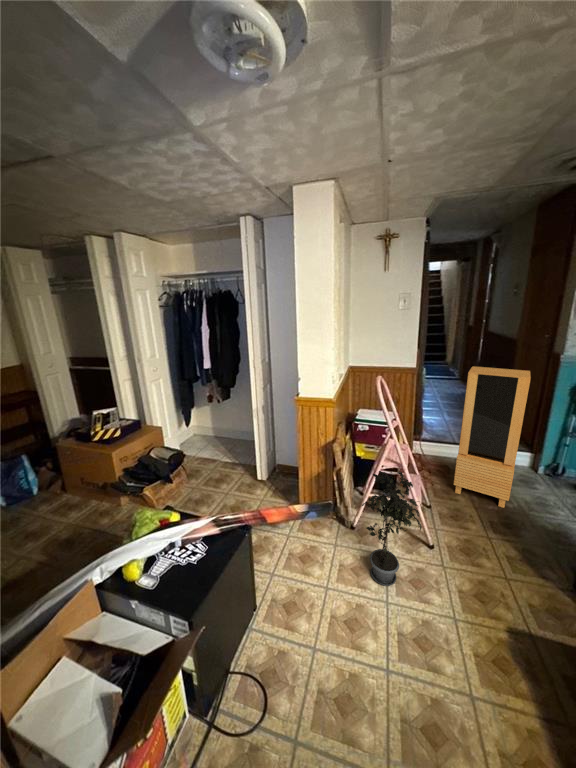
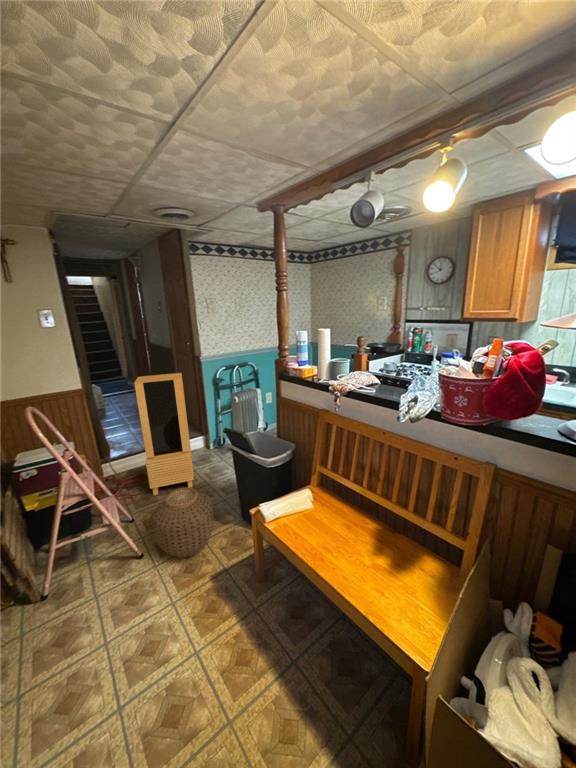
potted plant: present [362,471,422,586] -> none [42,500,117,634]
woven basket: none [452,505,536,590] -> present [152,487,214,557]

